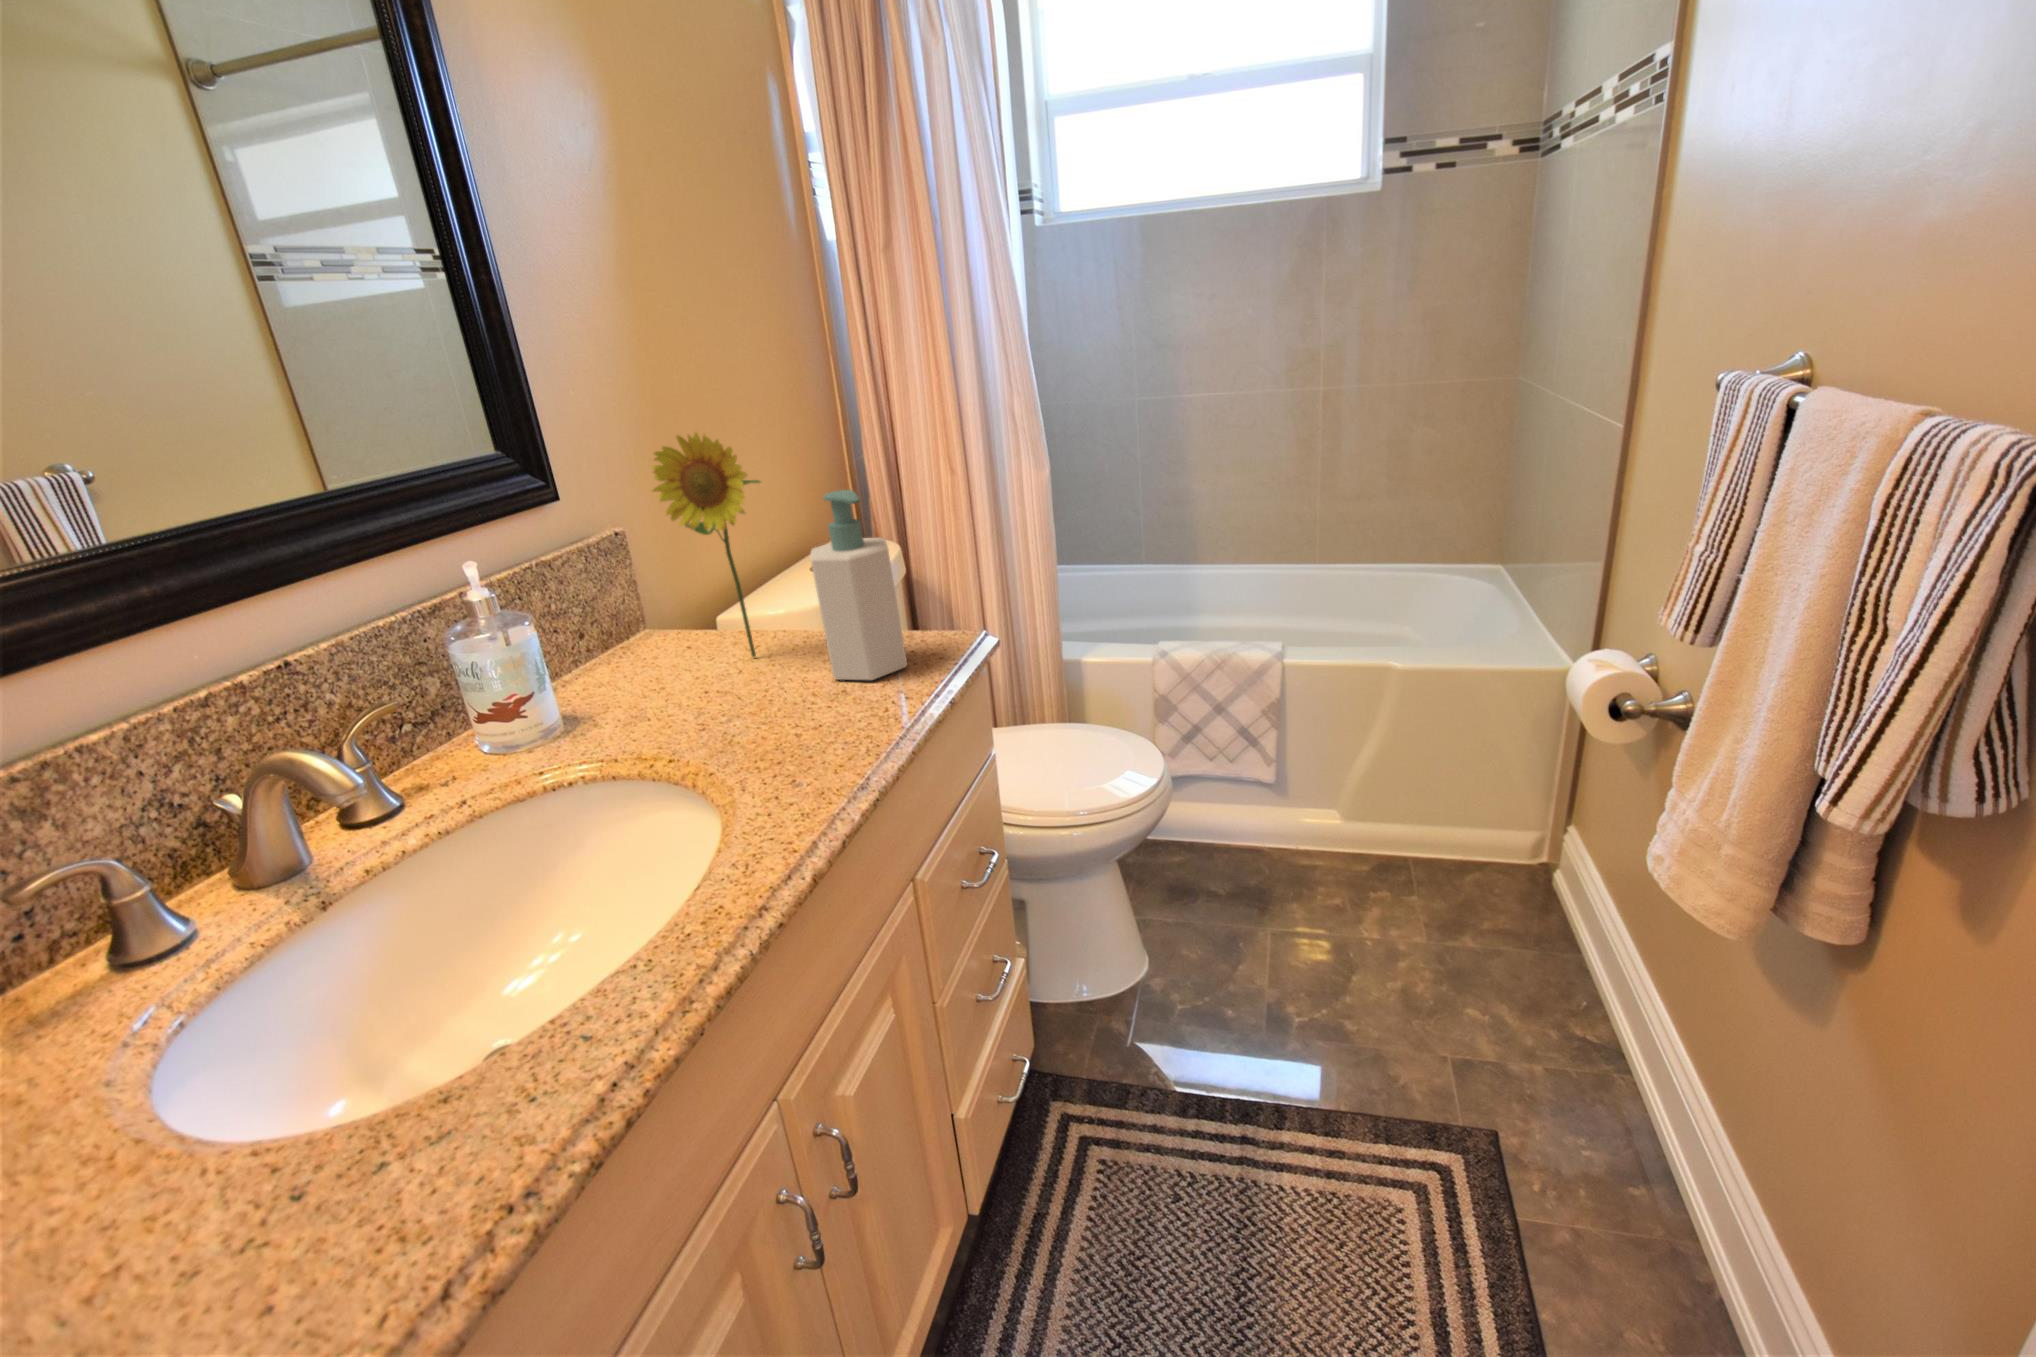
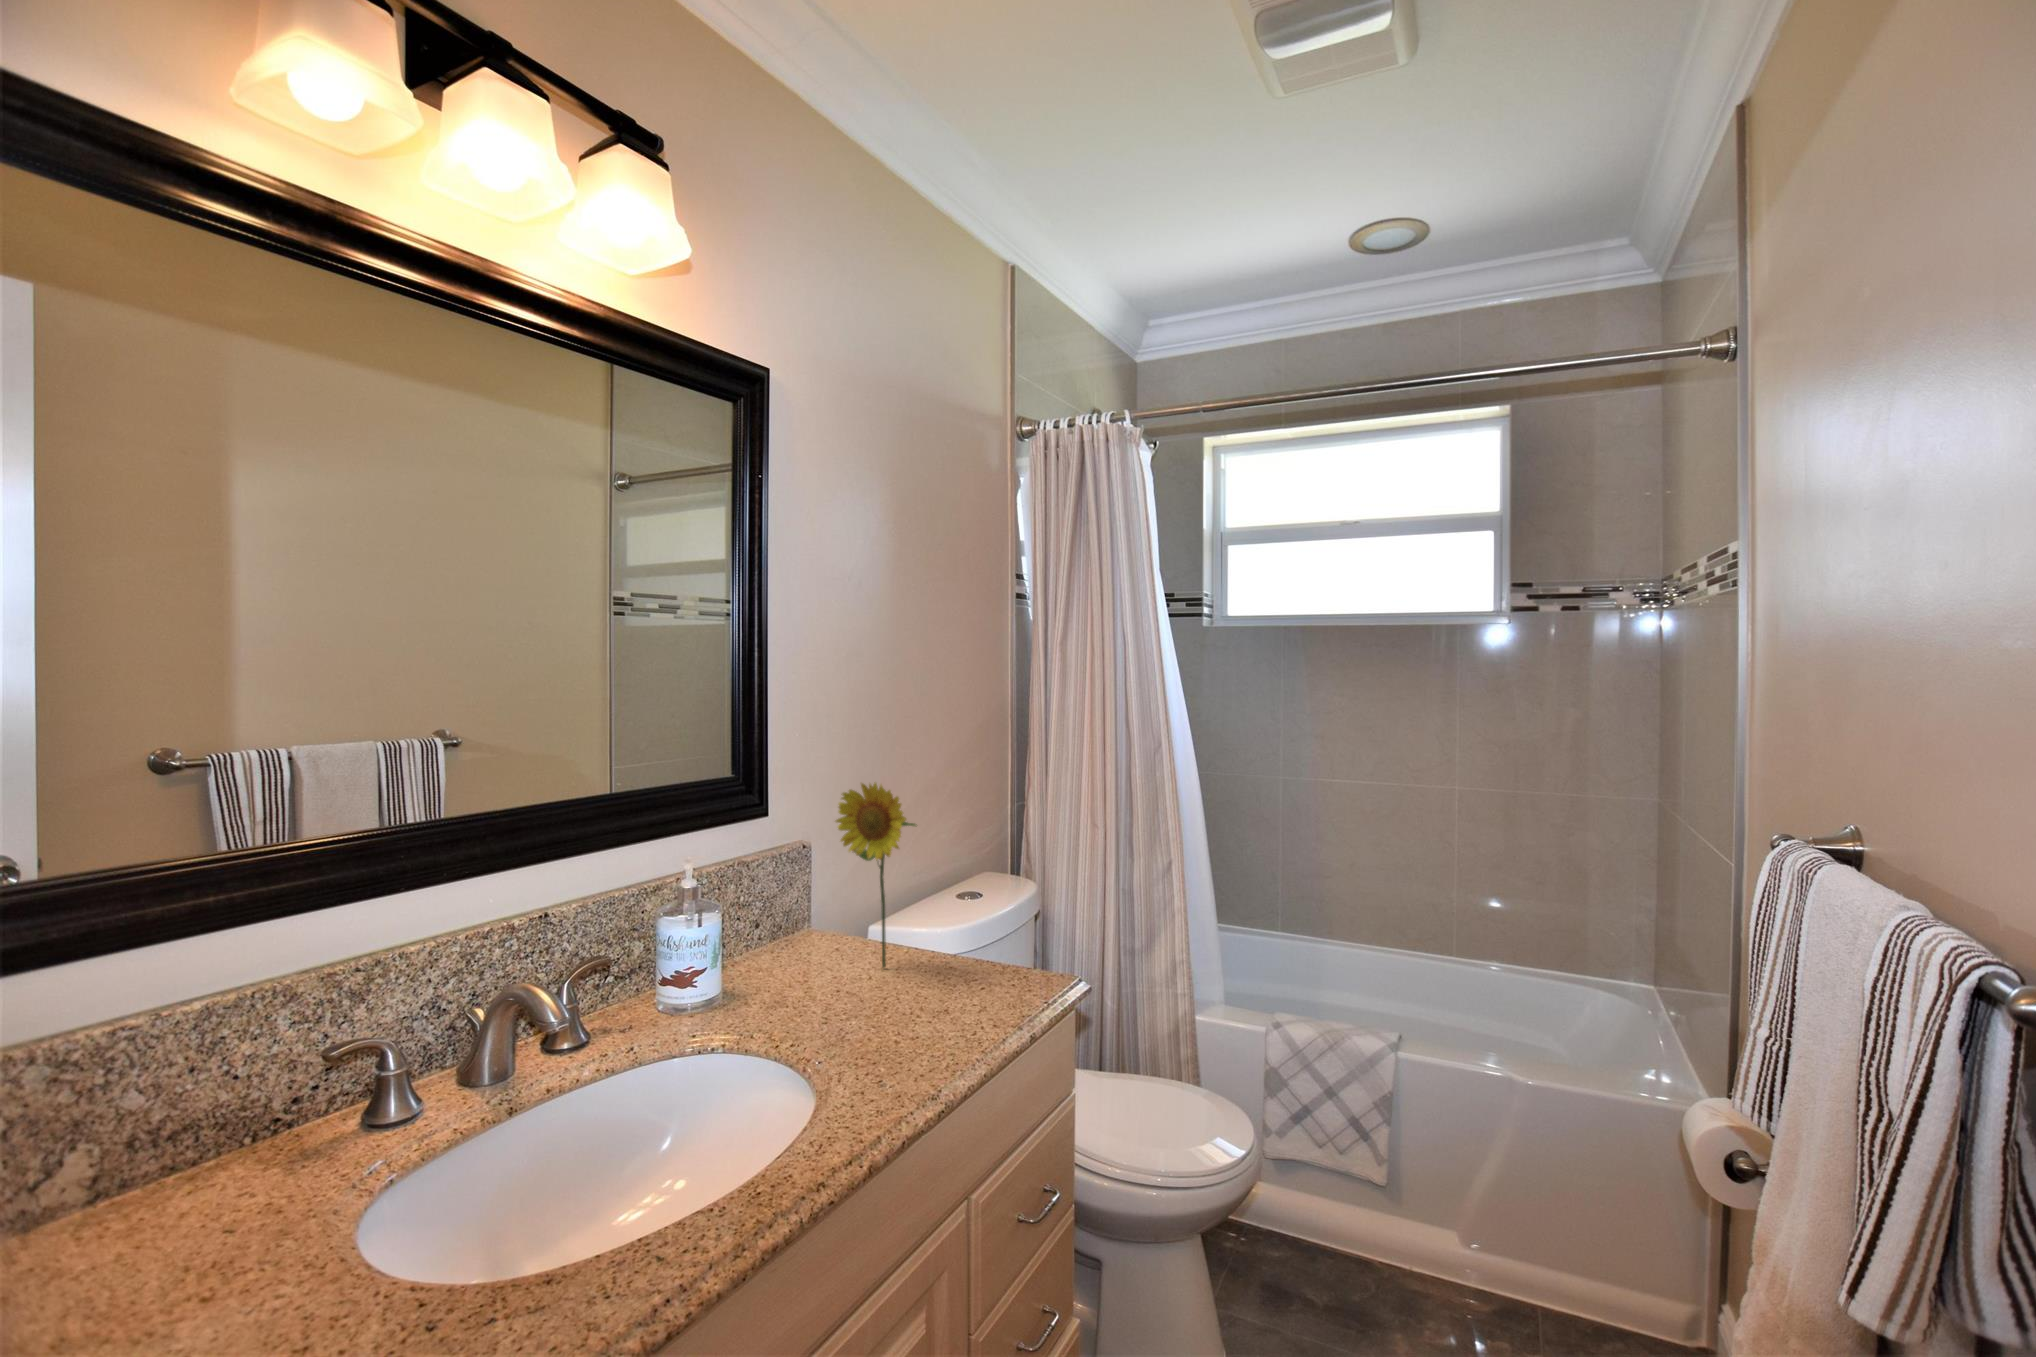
soap bottle: present [810,490,907,680] -> none [939,842,1005,1006]

